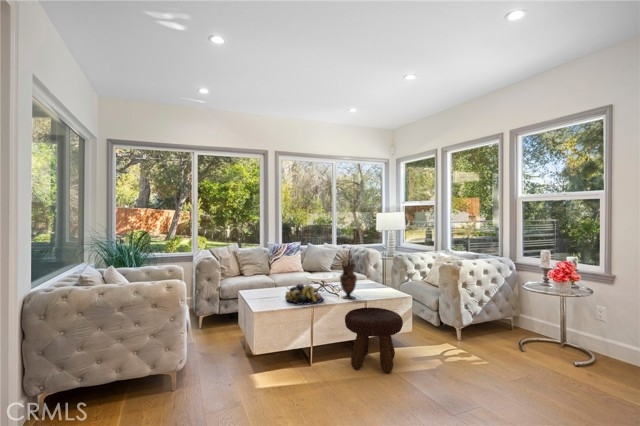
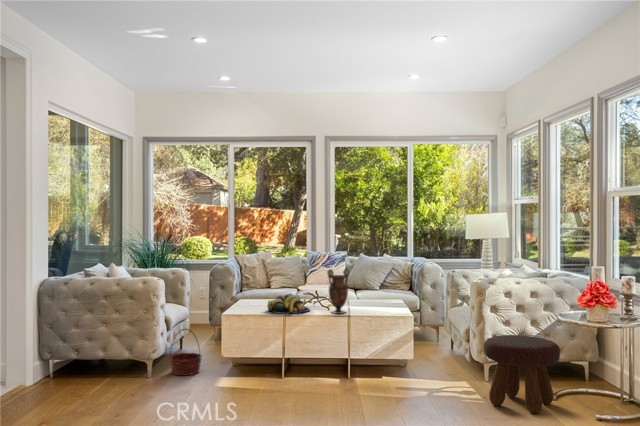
footstool: present [345,307,403,373] -> present [483,335,560,413]
basket: none [192,330,227,381] -> present [169,329,202,375]

